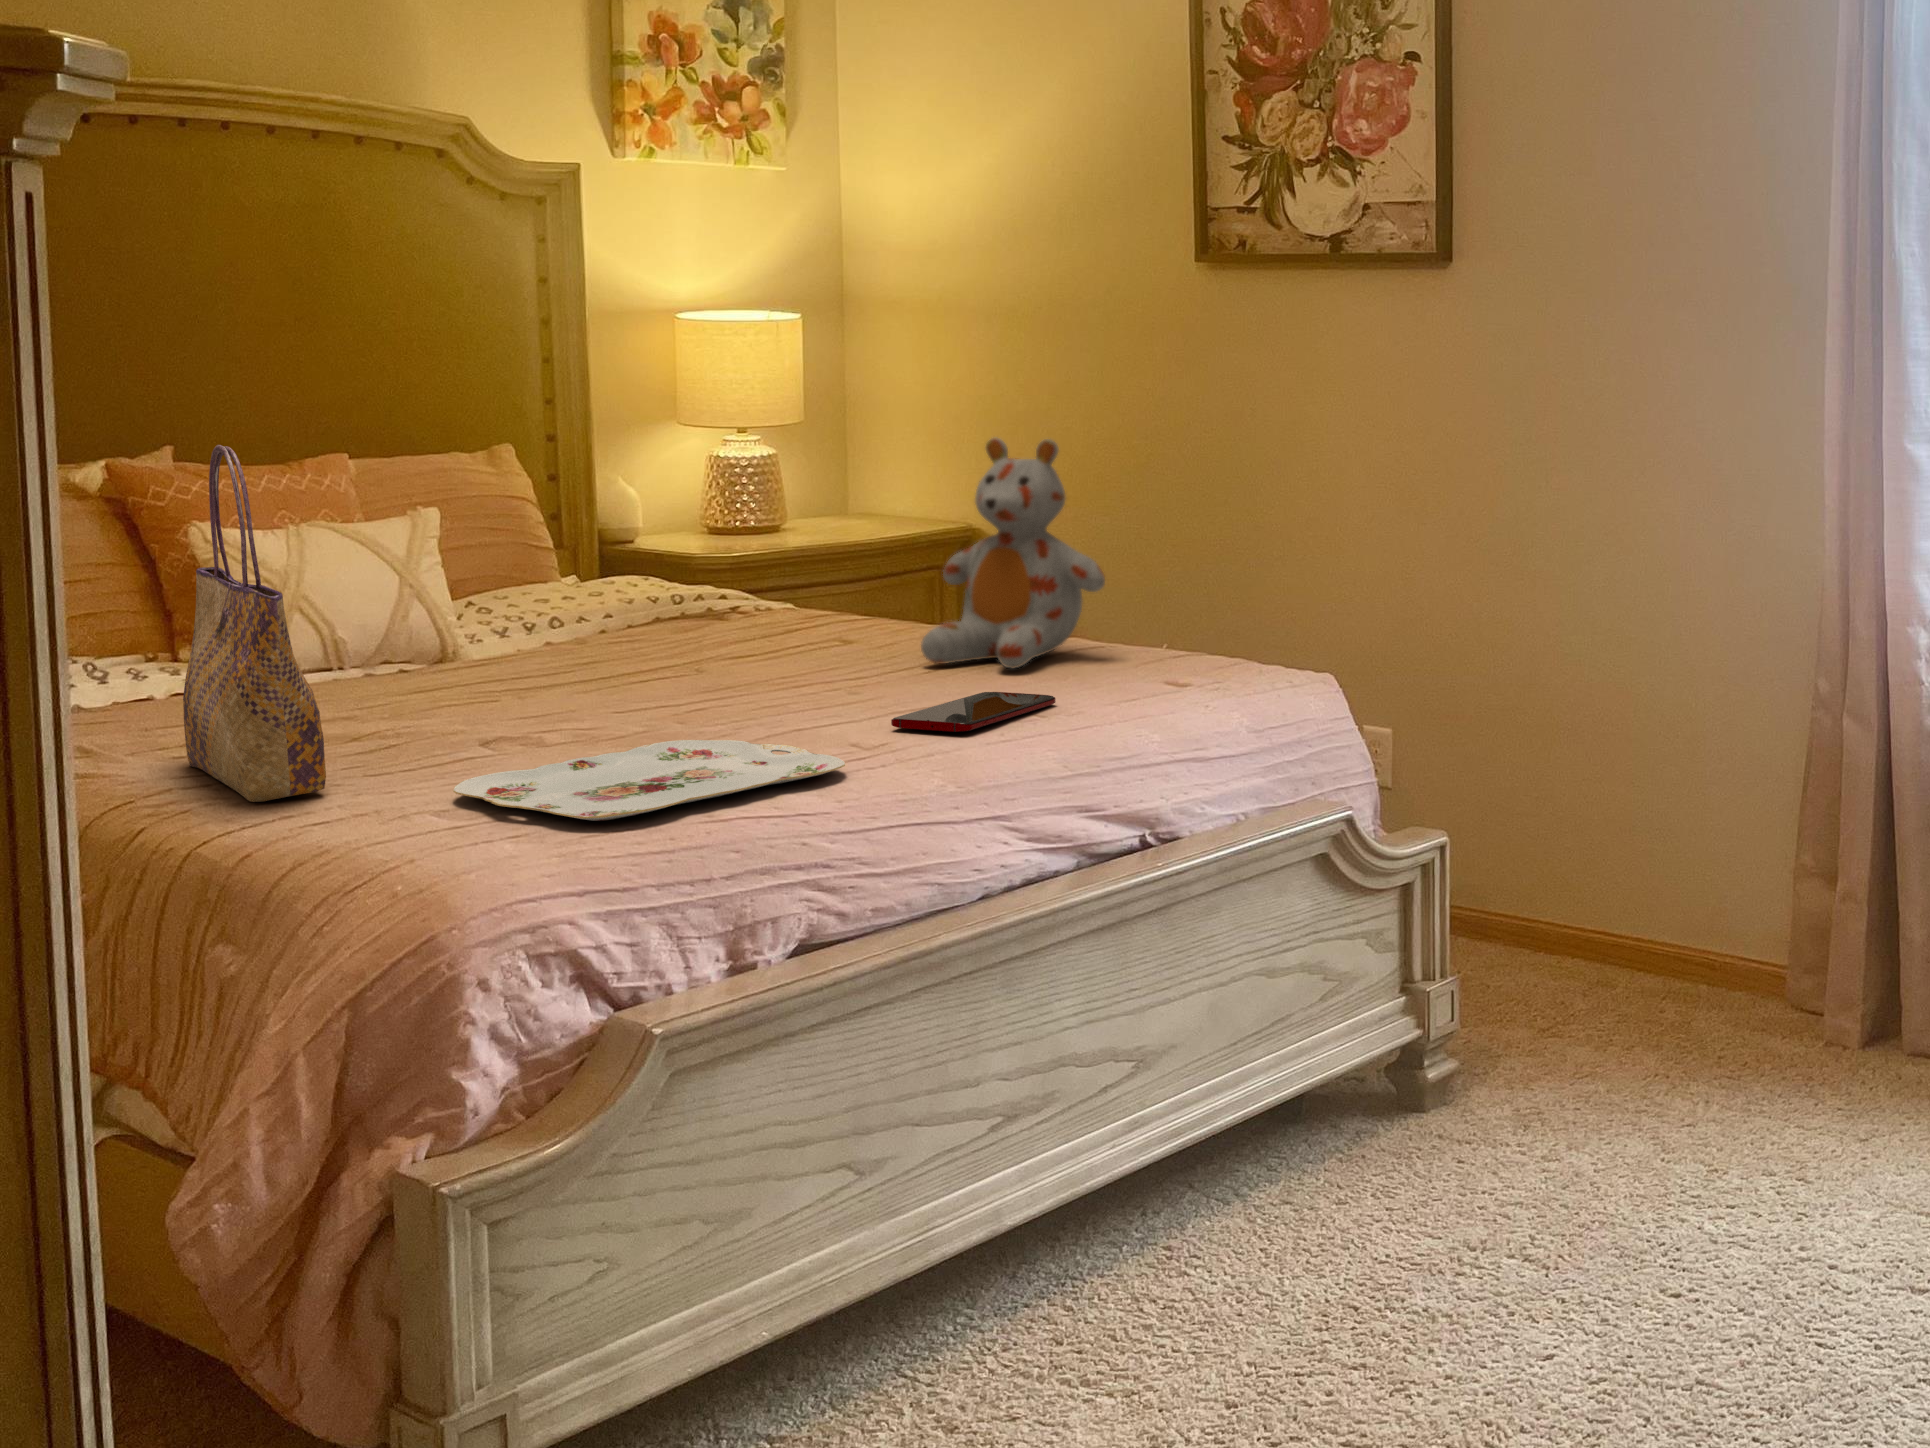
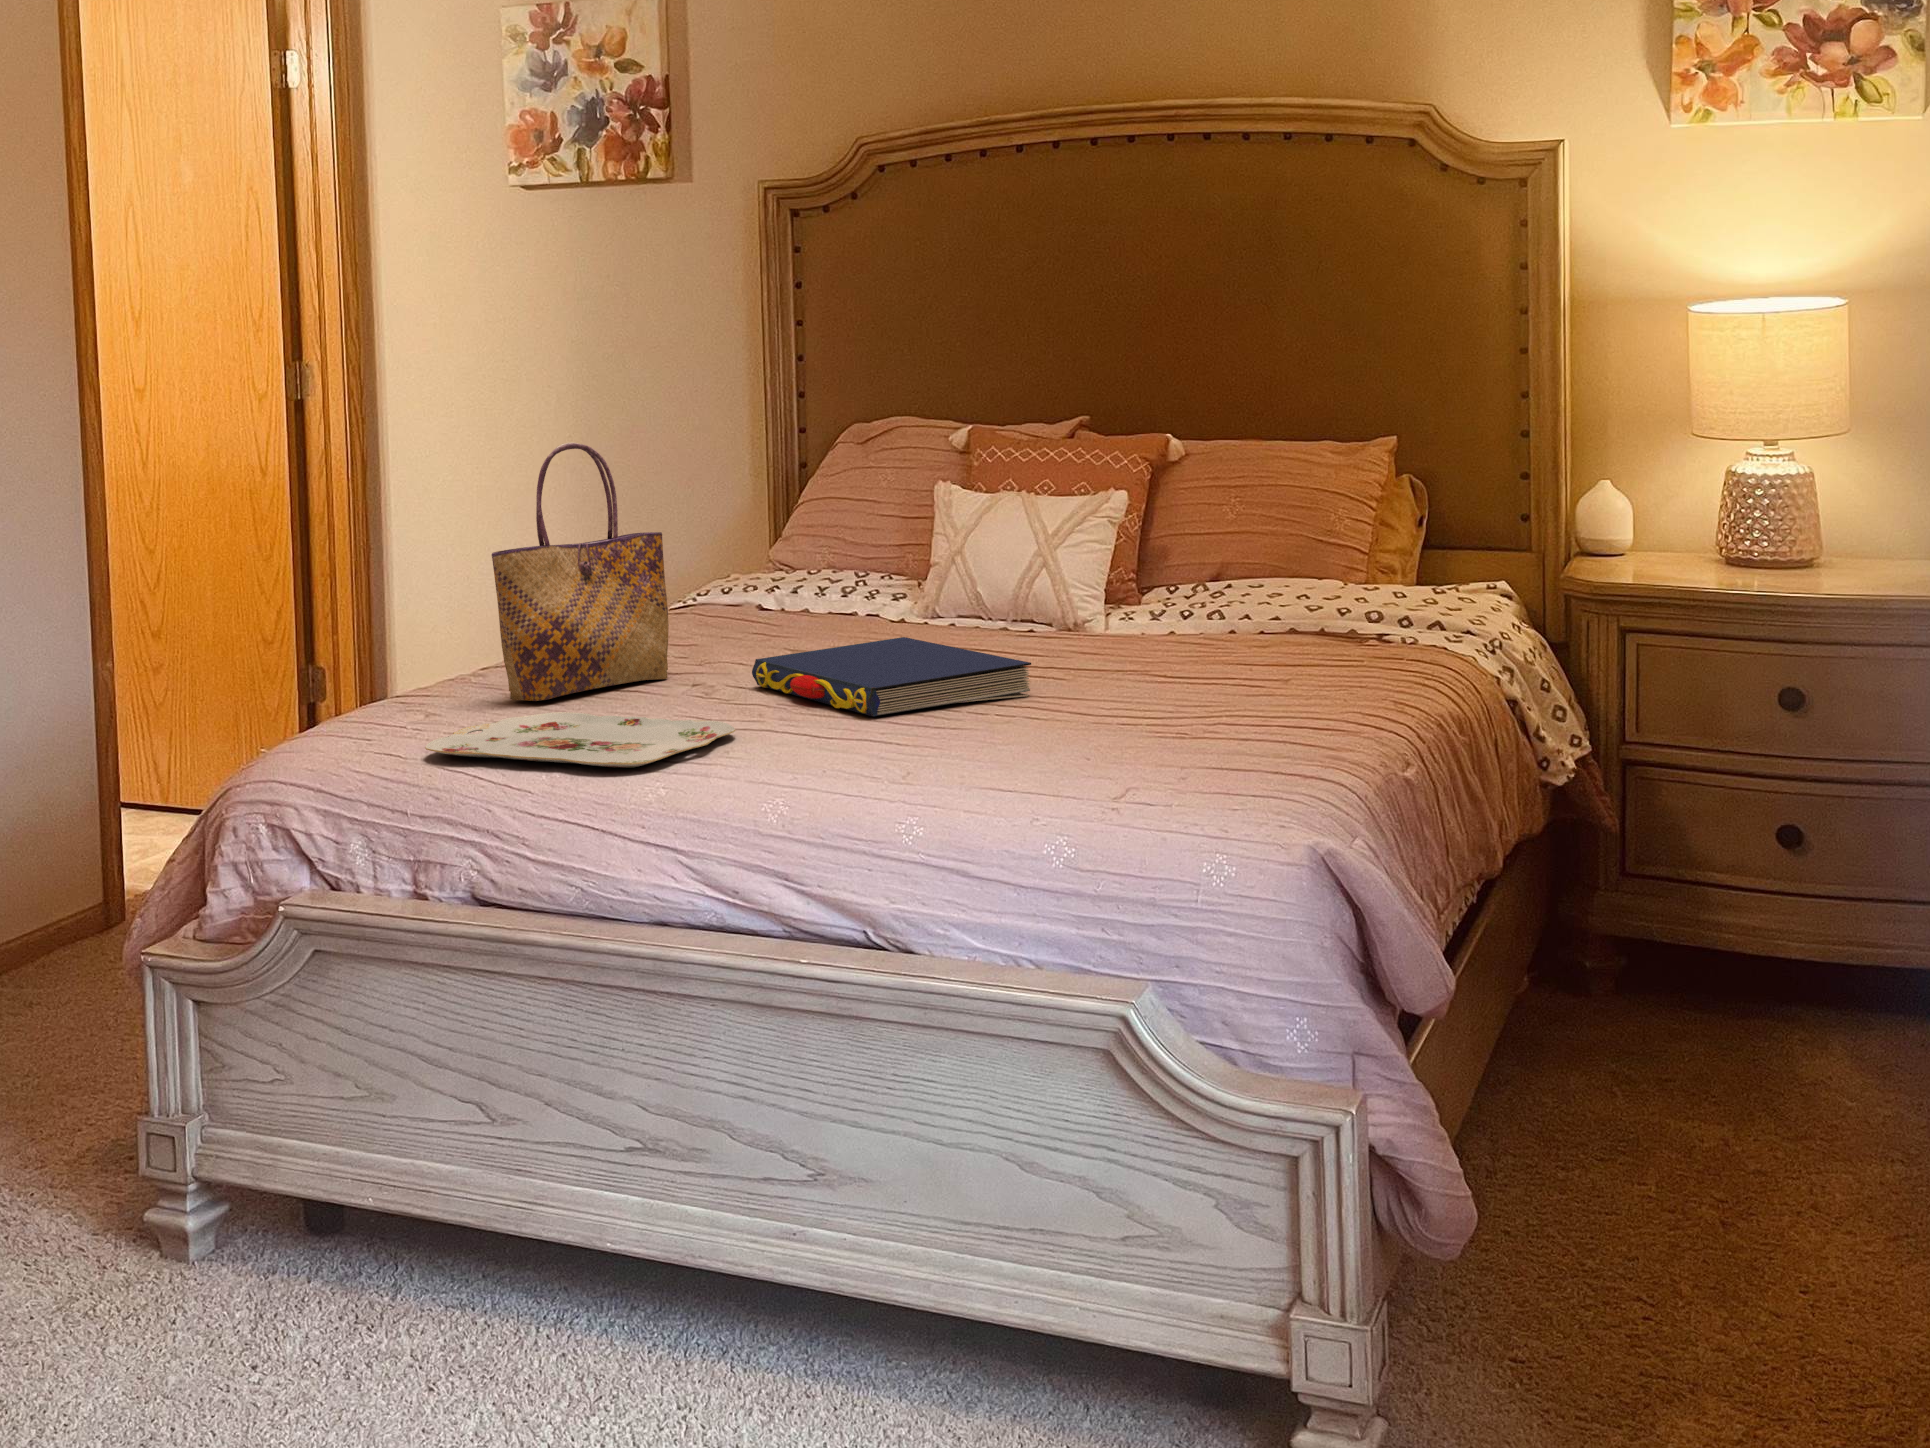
stuffed bear: present [921,438,1105,668] -> none [1176,467,1355,742]
book: none [415,651,713,734] -> present [752,637,1031,716]
smartphone: present [891,692,1056,732] -> none [825,746,1029,776]

